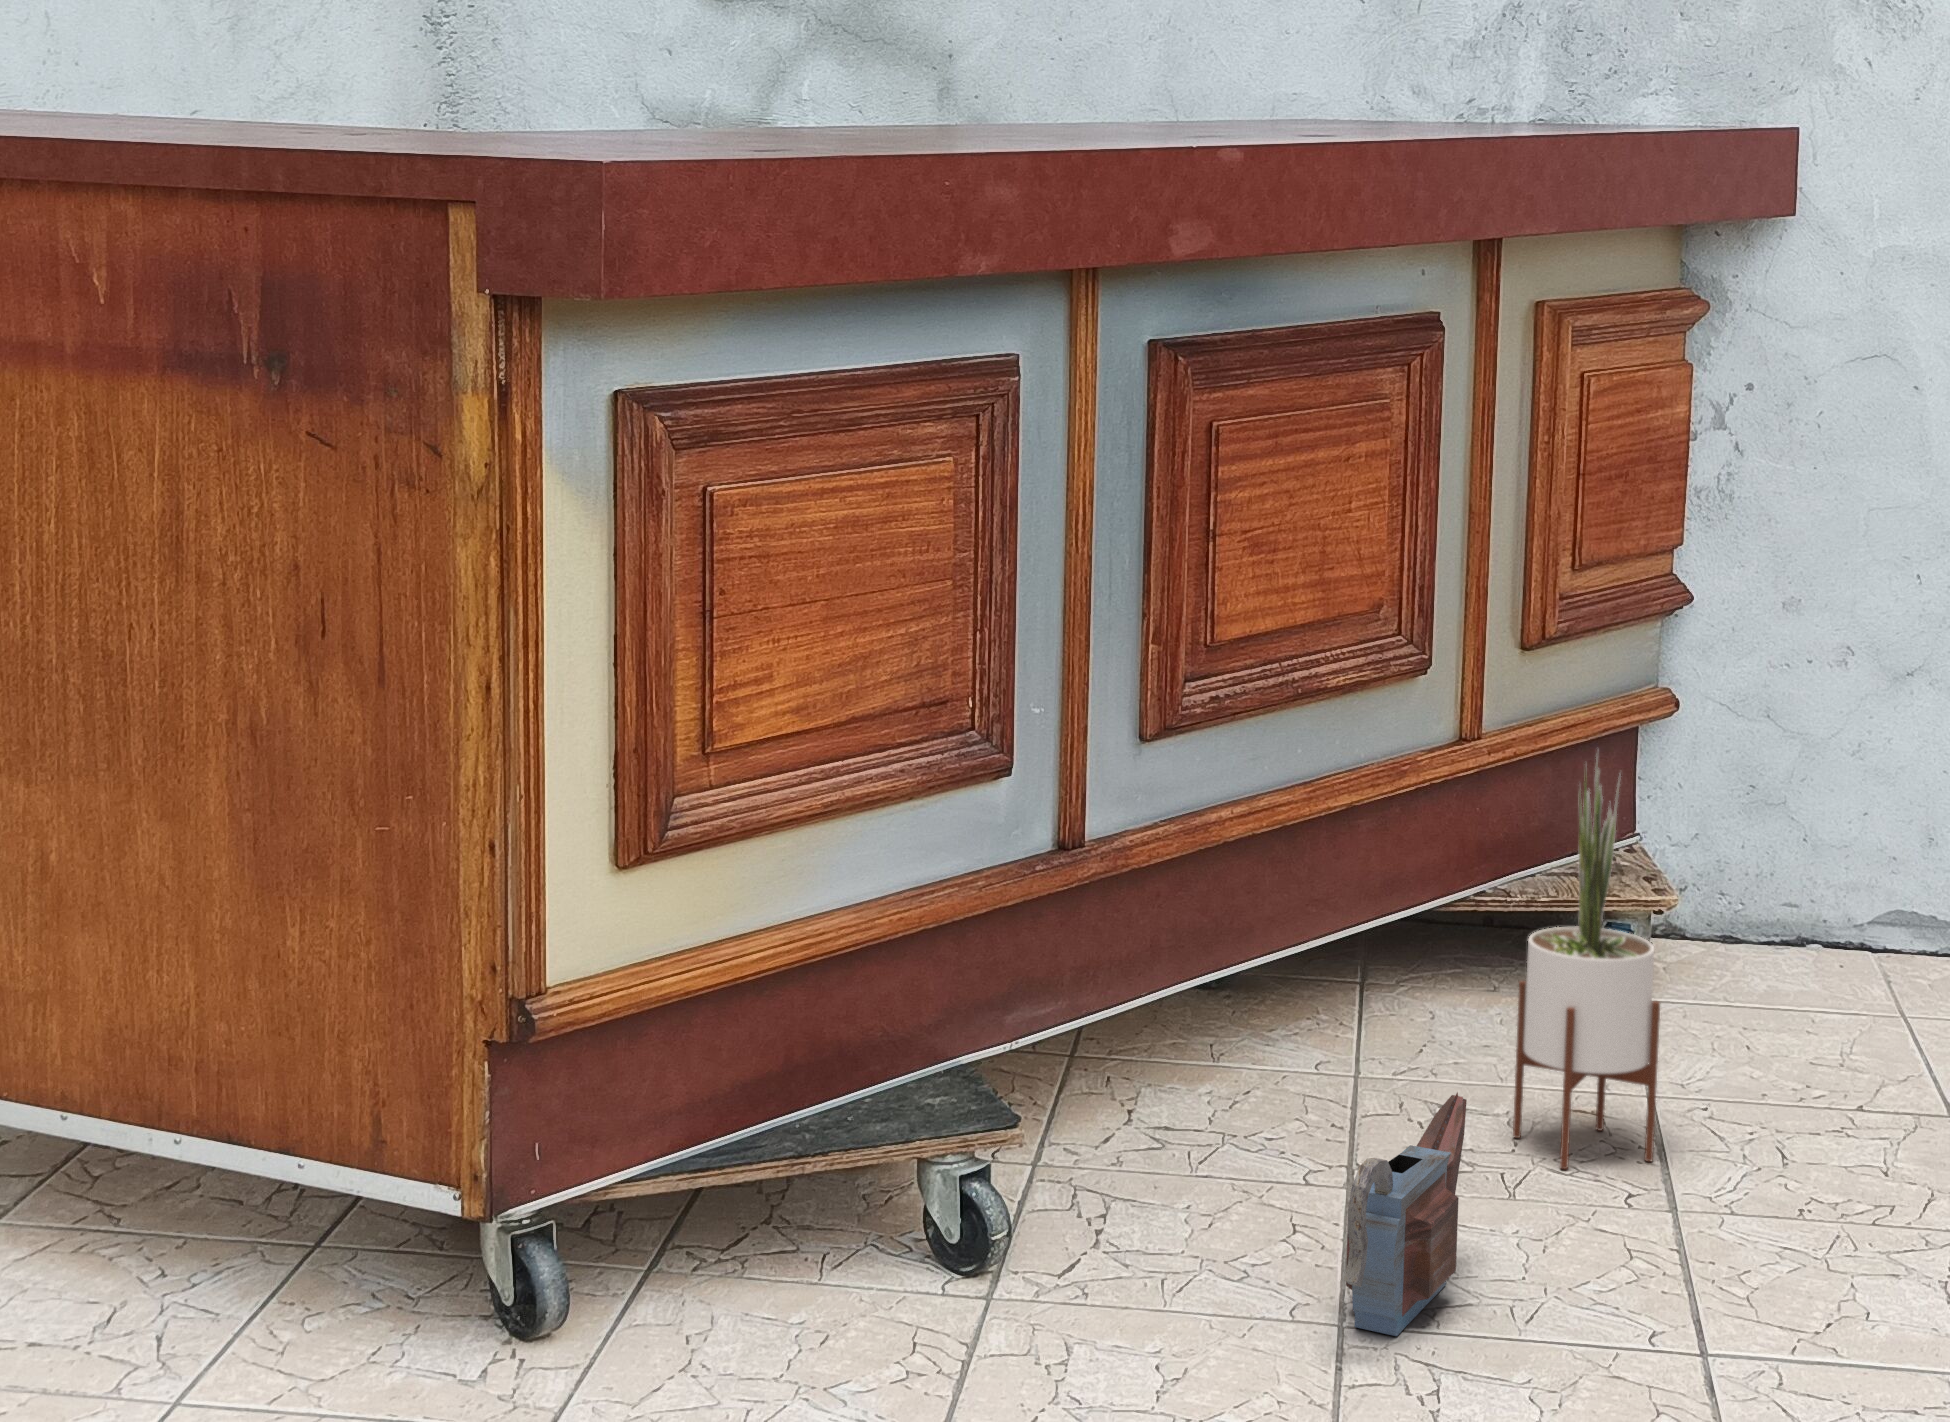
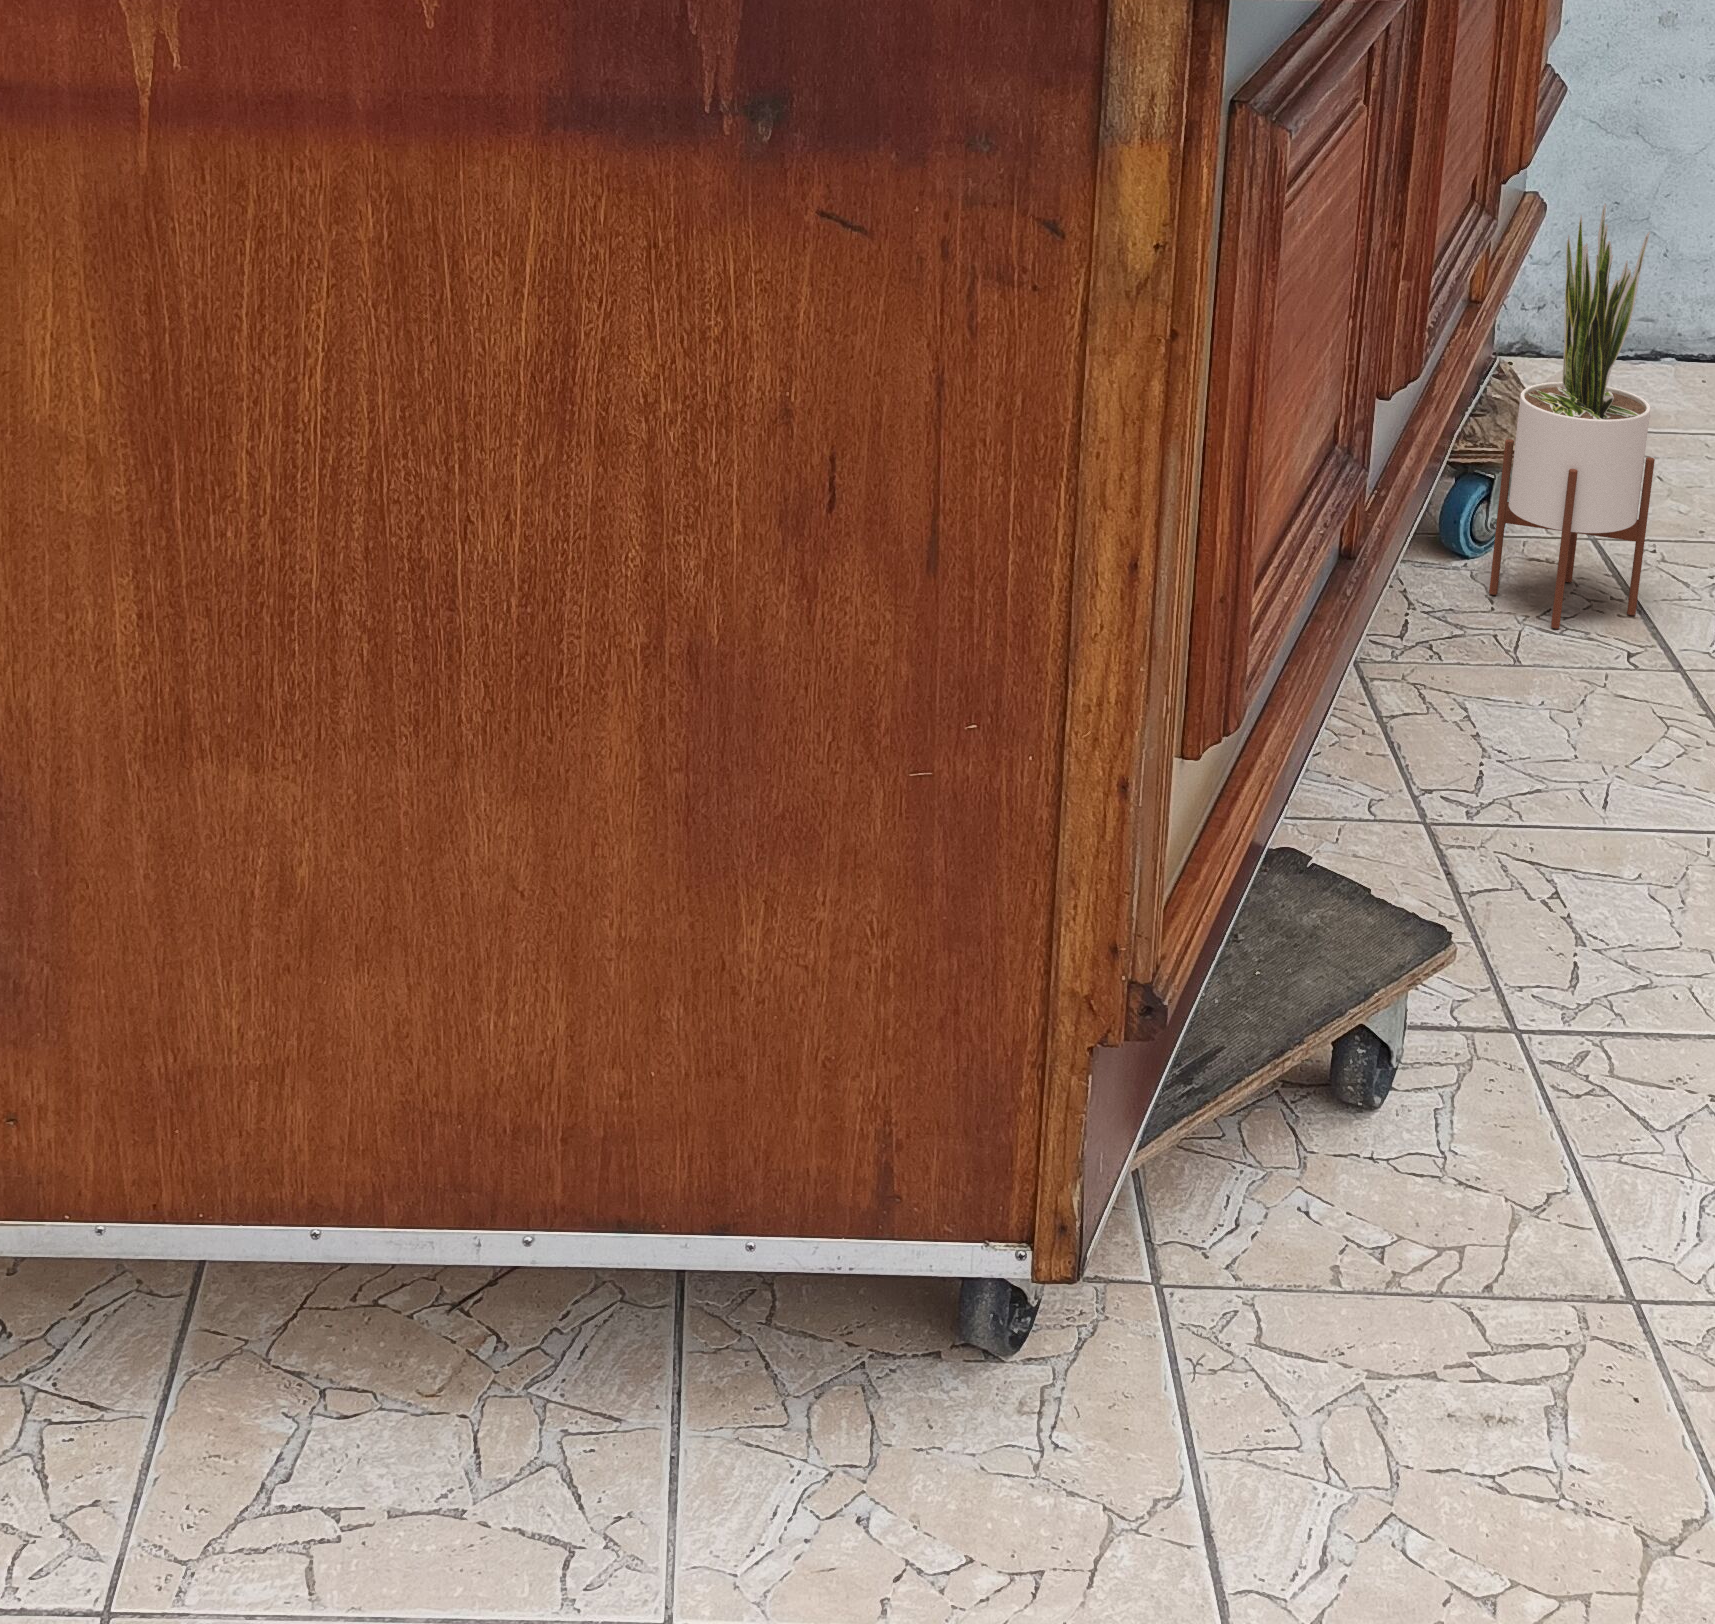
watering can: present [1344,1092,1467,1336] -> none [1428,572,1535,831]

